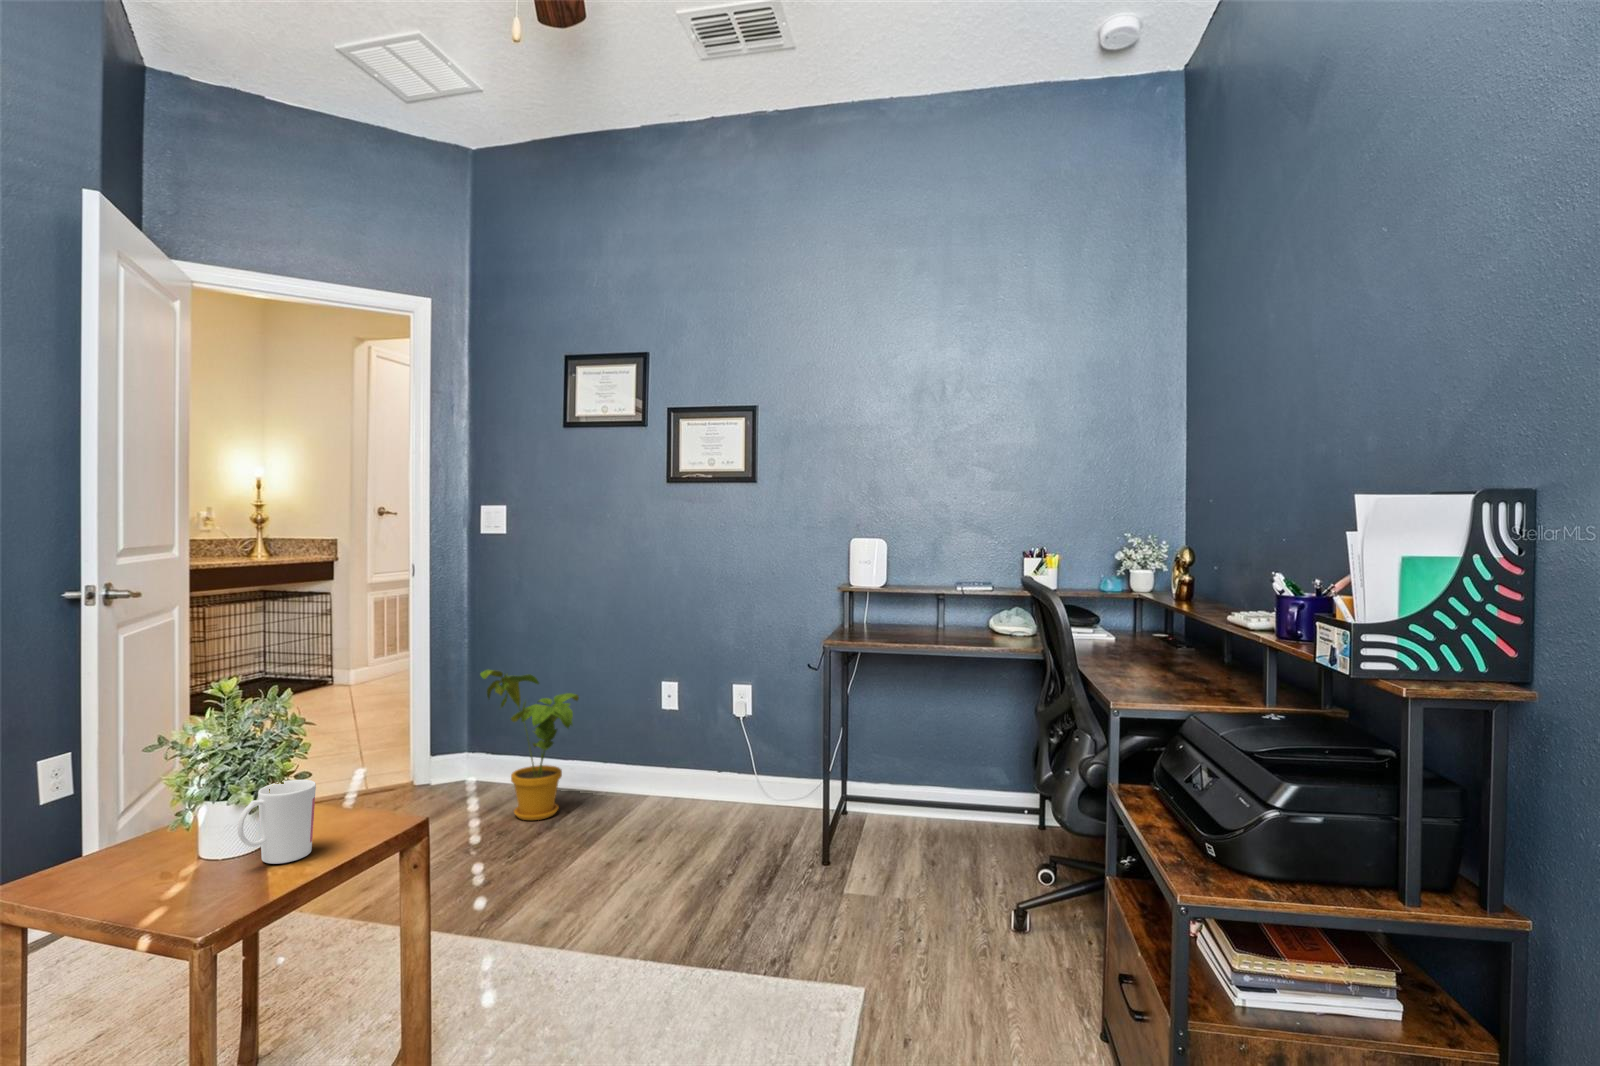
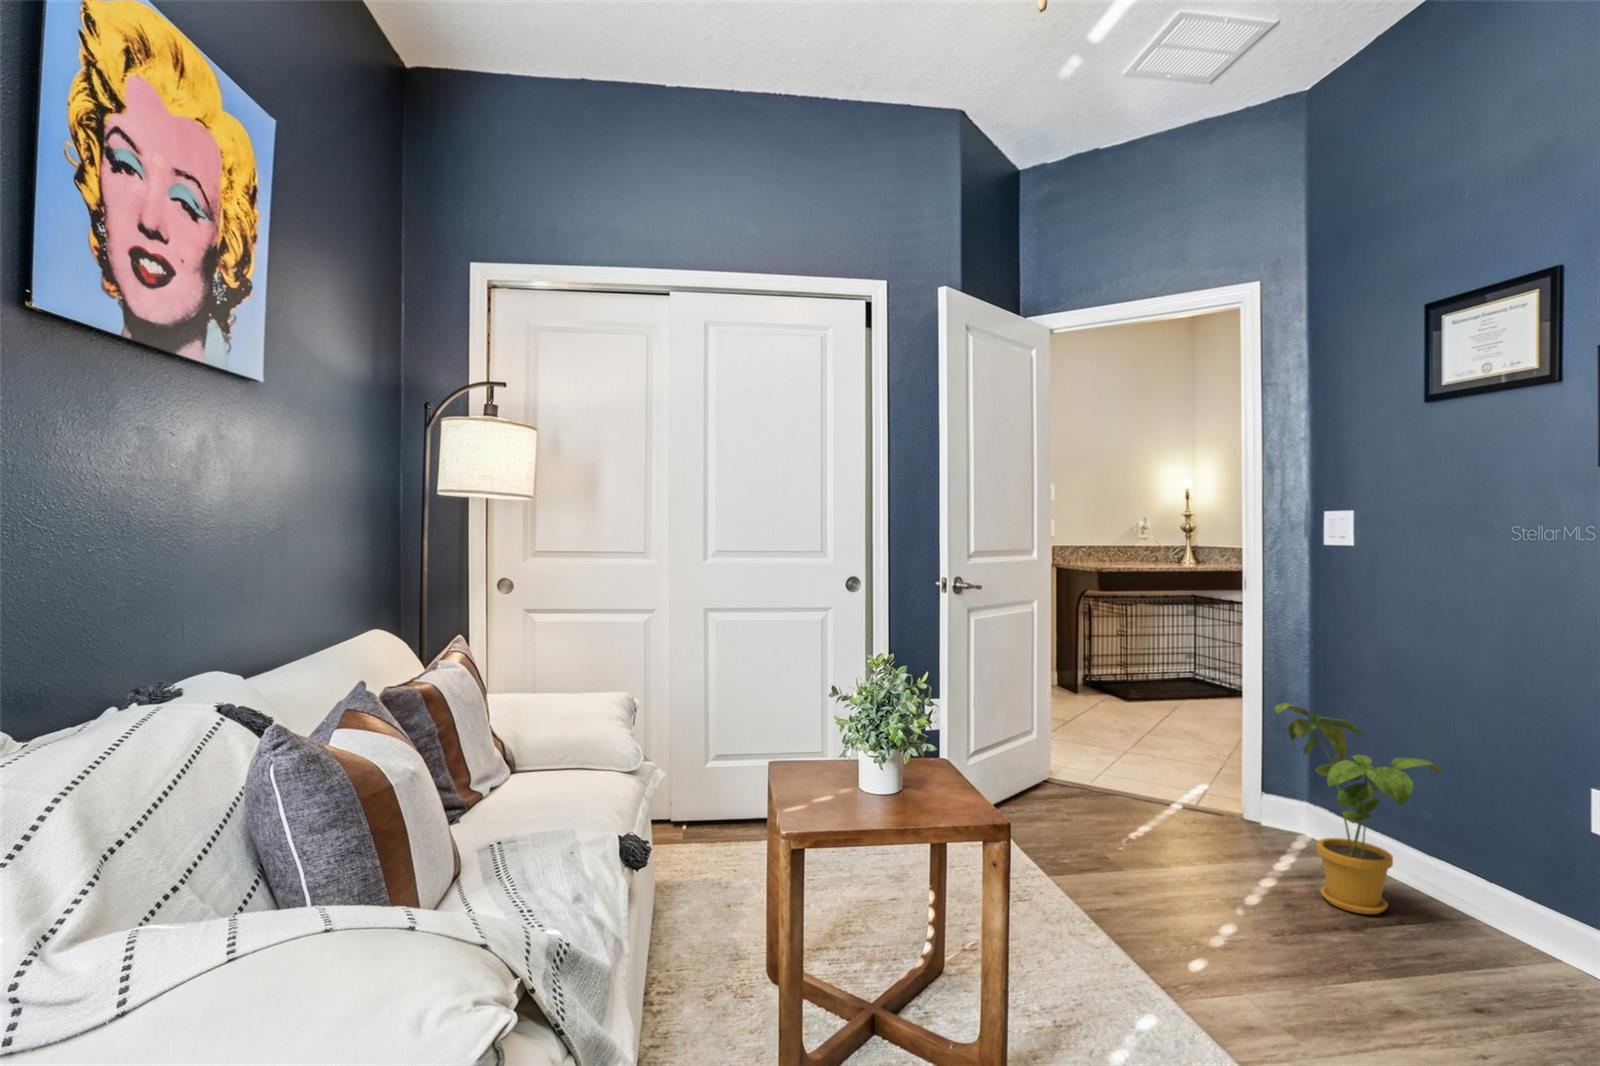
mug: present [238,780,316,864] -> none [843,747,903,816]

